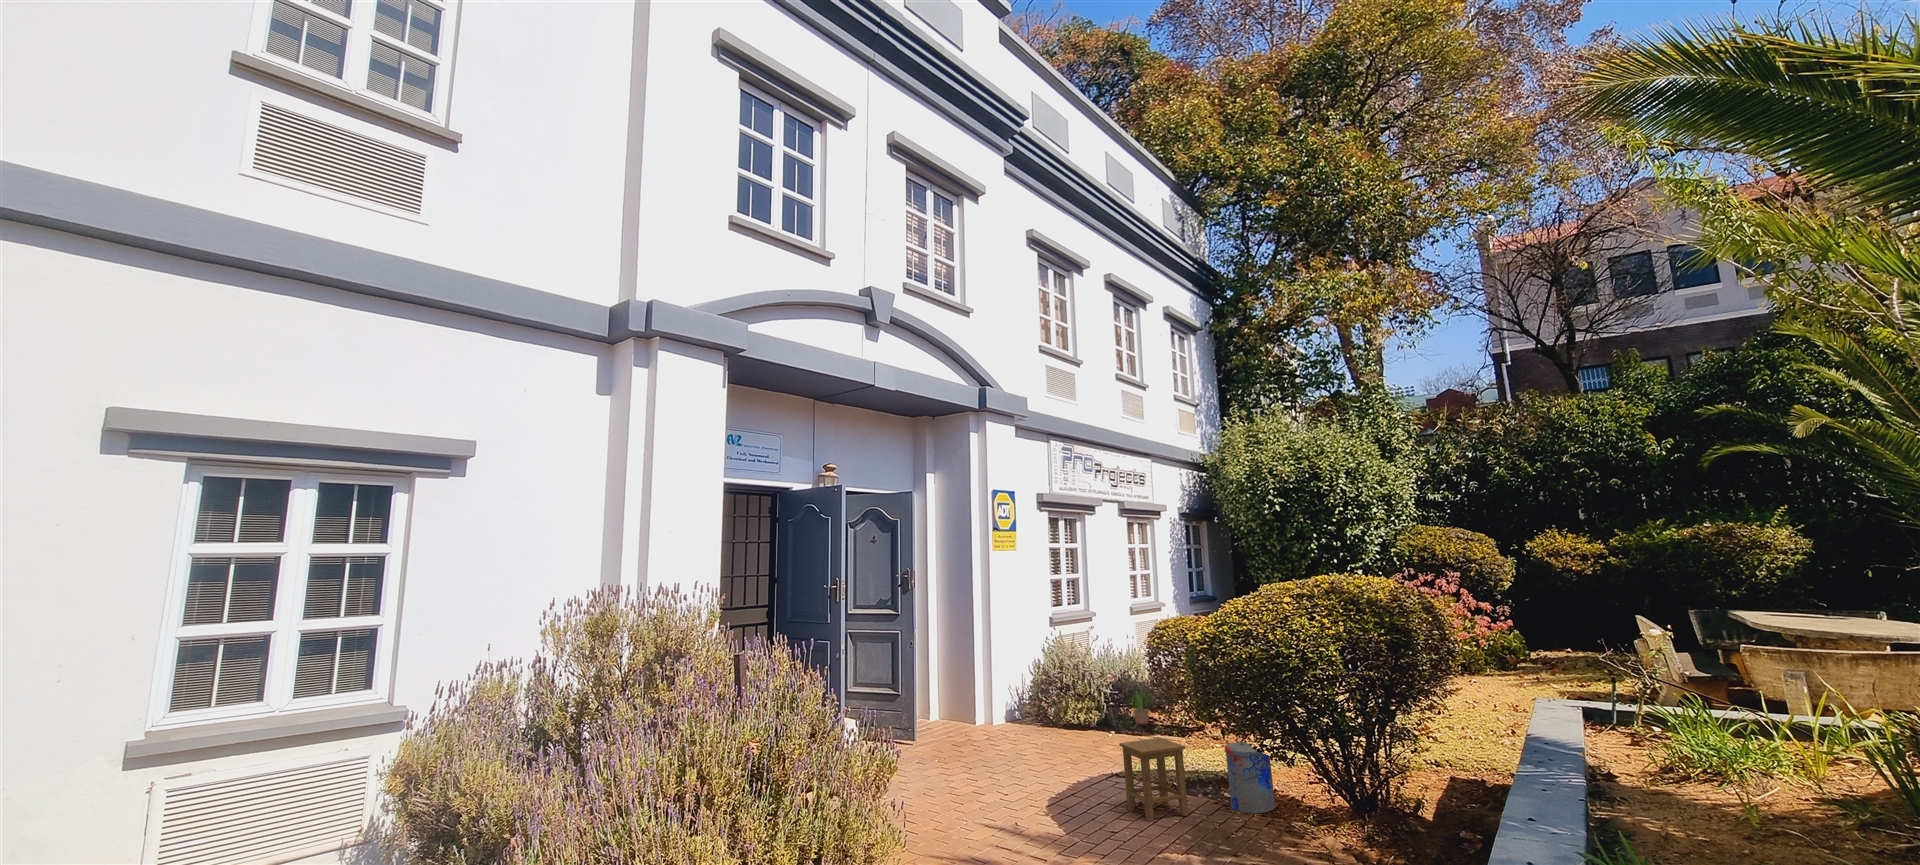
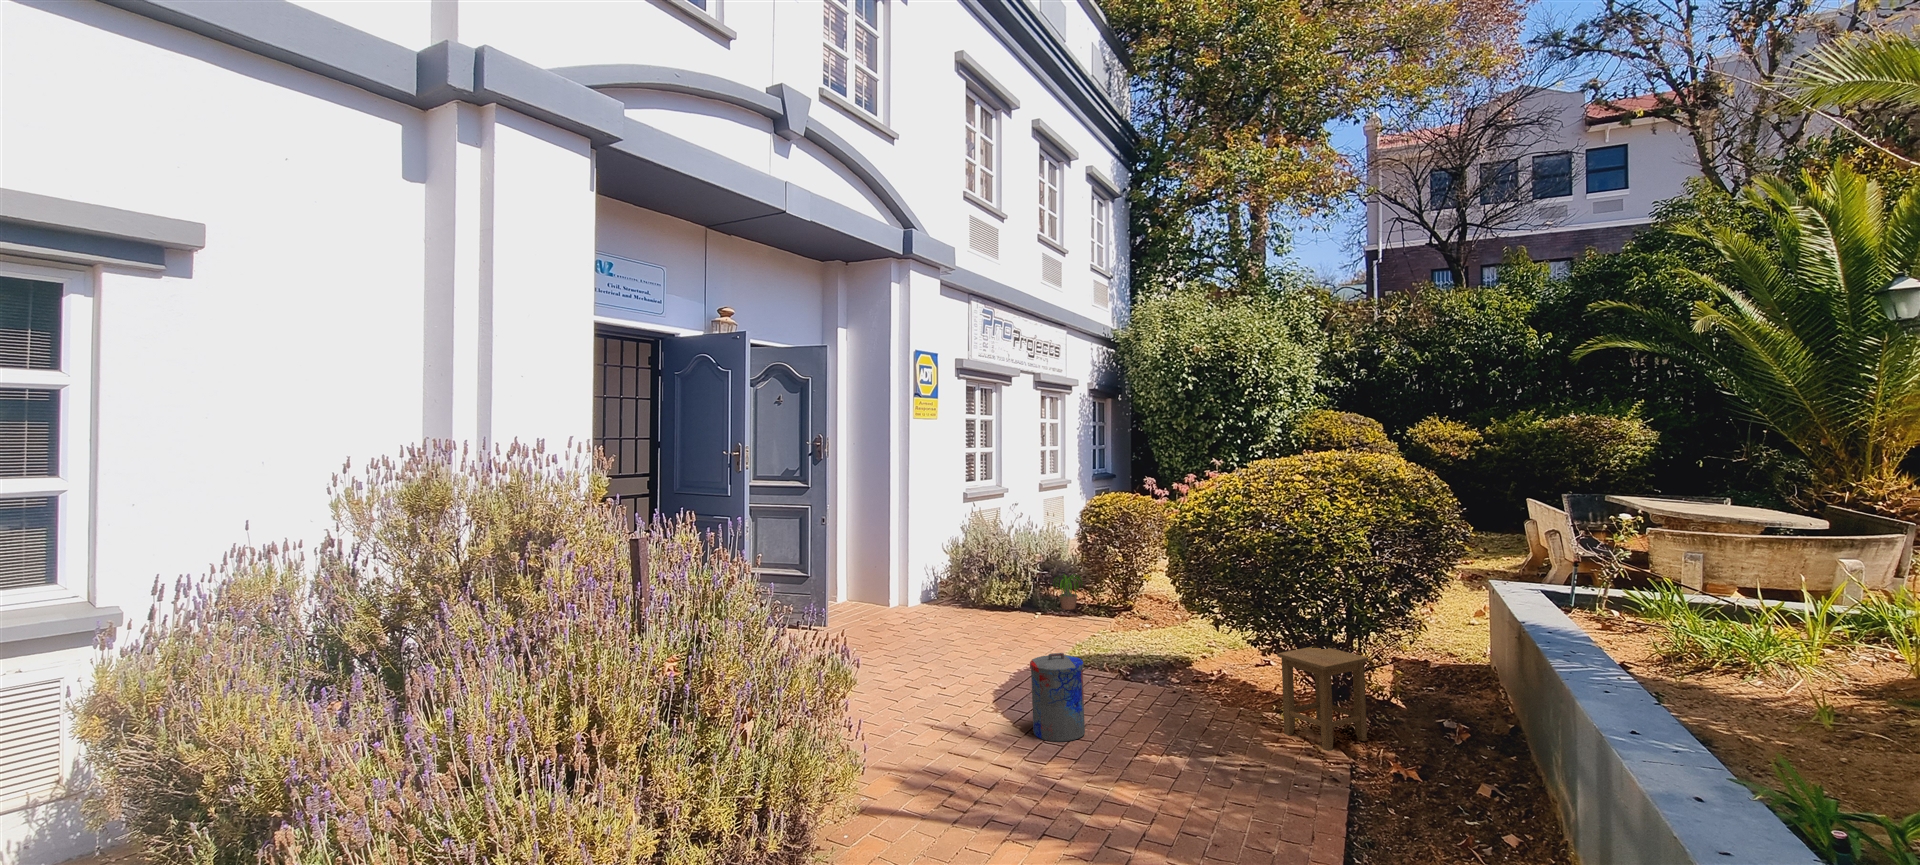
stool: present [1119,738,1188,822] -> present [1277,647,1369,751]
trash can: present [1224,741,1275,813] -> present [1030,653,1085,742]

